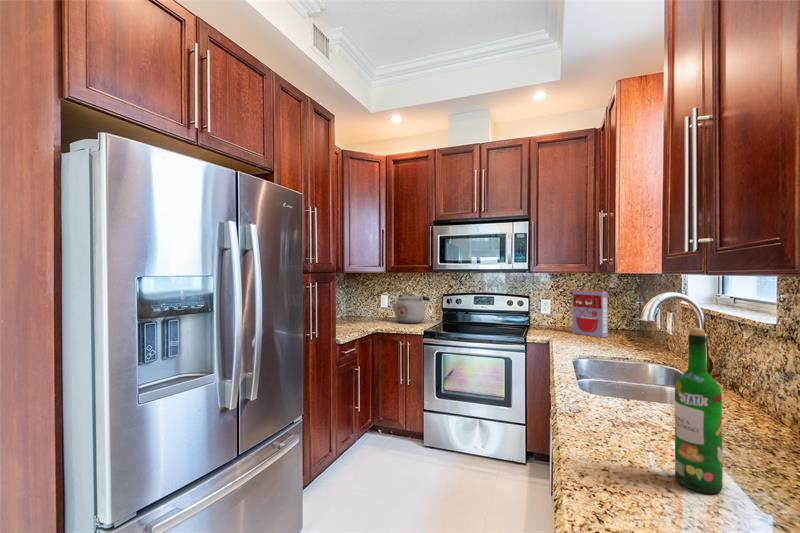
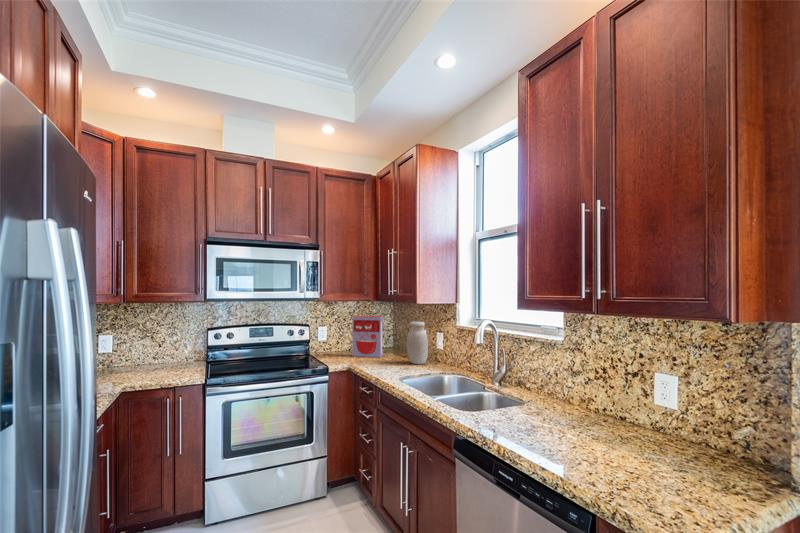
kettle: present [392,293,430,323] -> none [134,332,193,374]
jar: none [623,298,651,349] -> present [407,321,428,364]
wine bottle: present [675,328,723,494] -> none [613,356,643,467]

